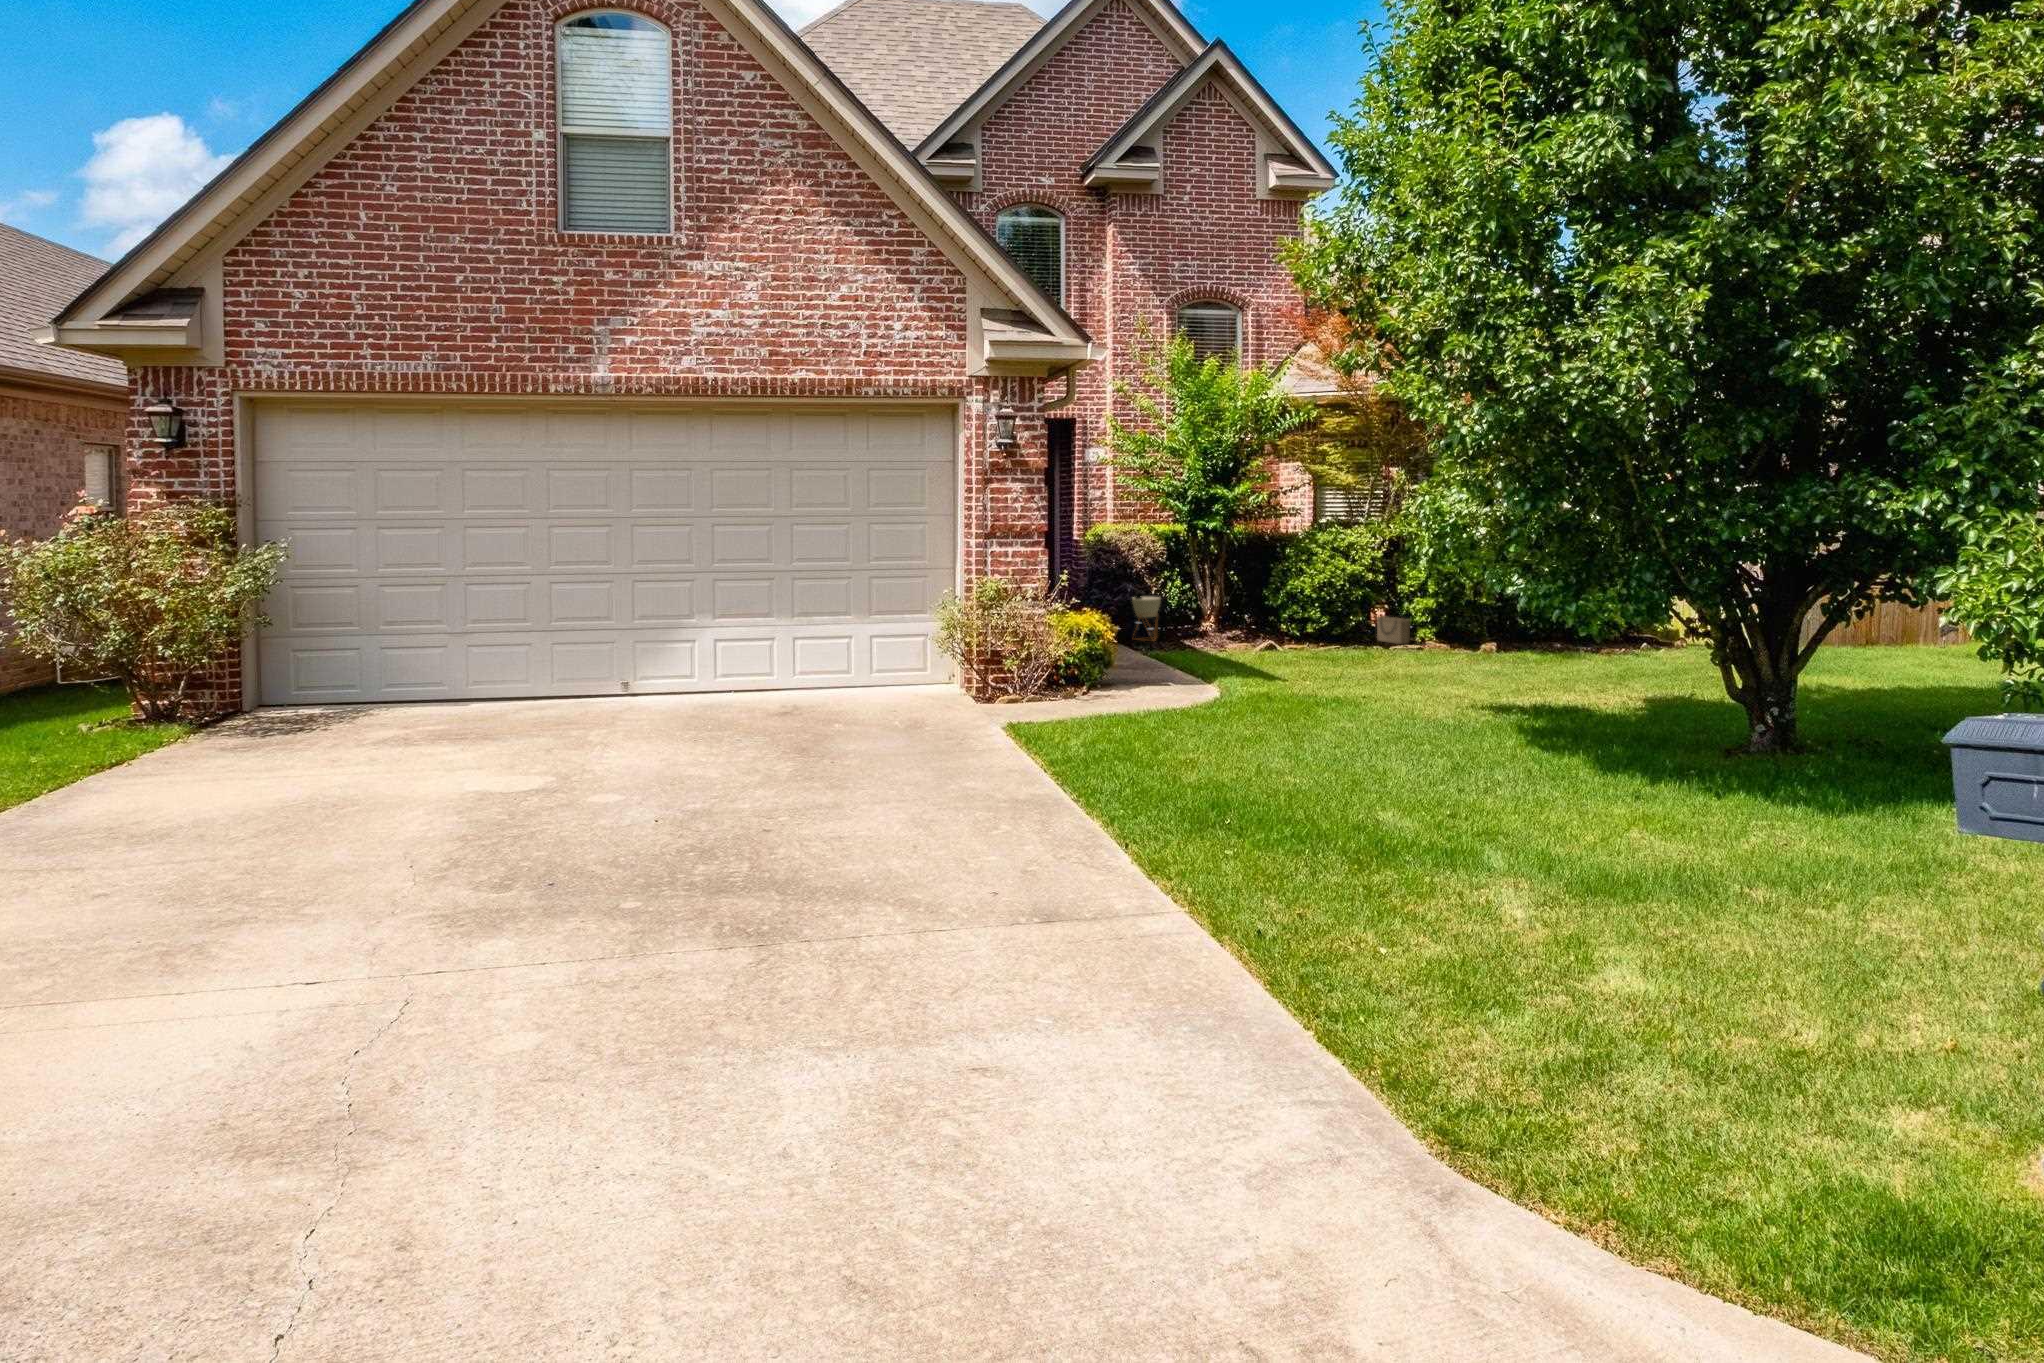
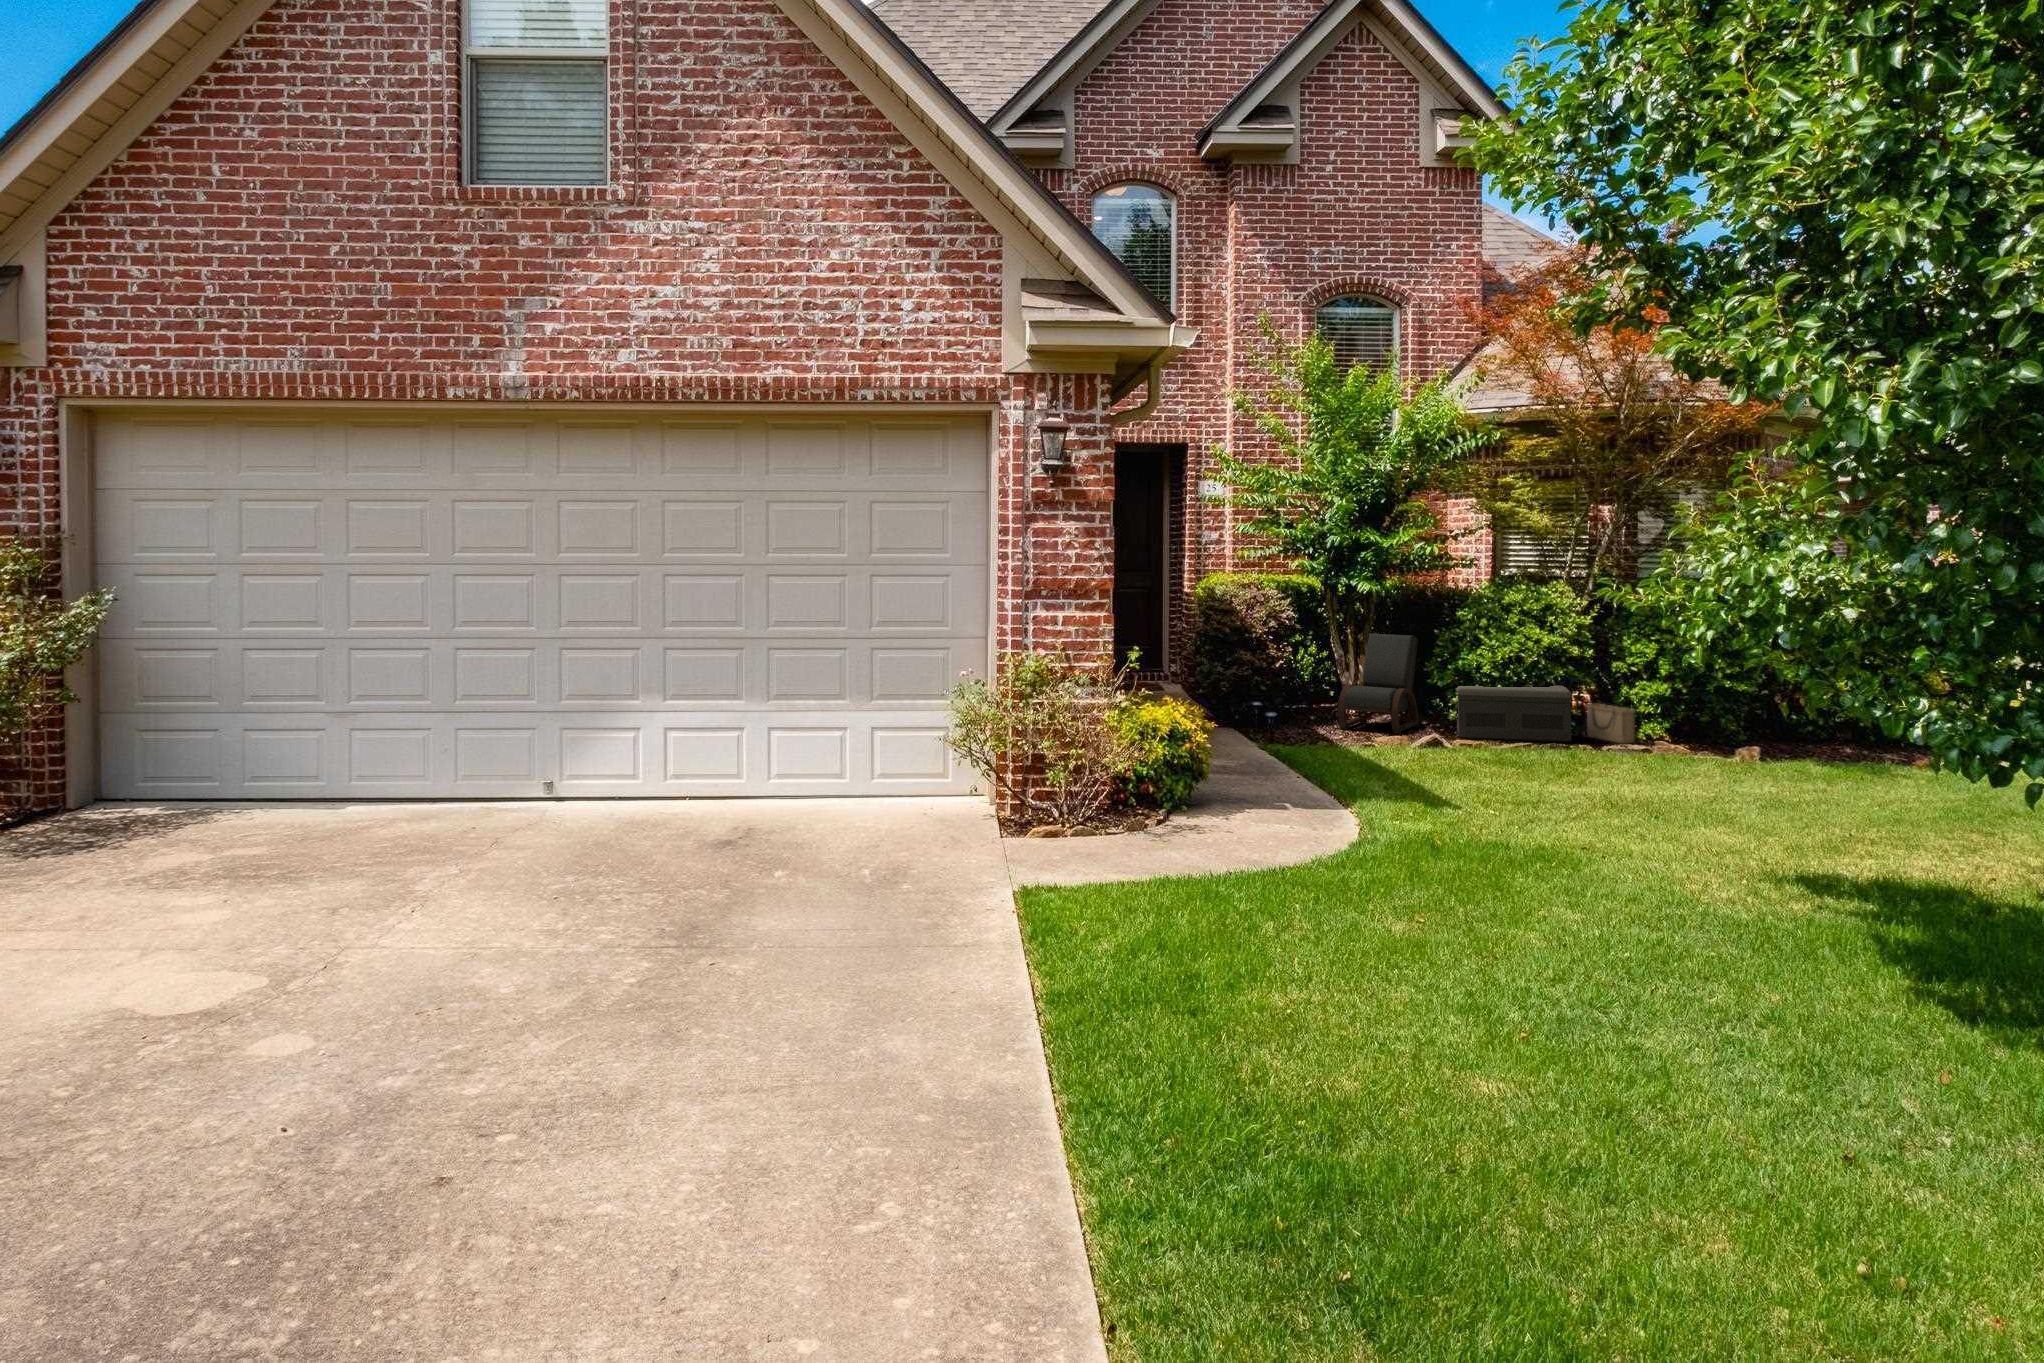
lounge chair: none [1196,568,1256,643] -> present [1338,634,1419,734]
planter: present [1132,597,1161,640] -> none [1253,669,1291,729]
storage bench: none [1283,603,1365,645] -> present [1456,686,1571,743]

